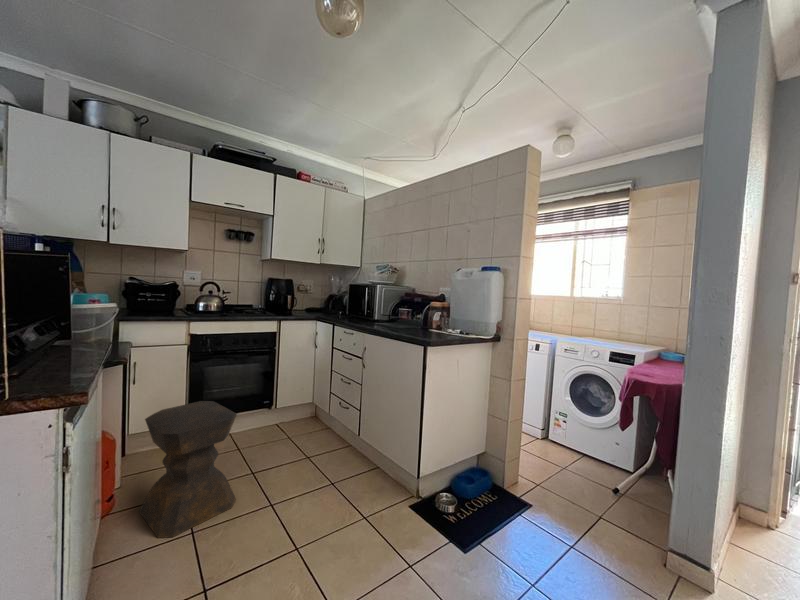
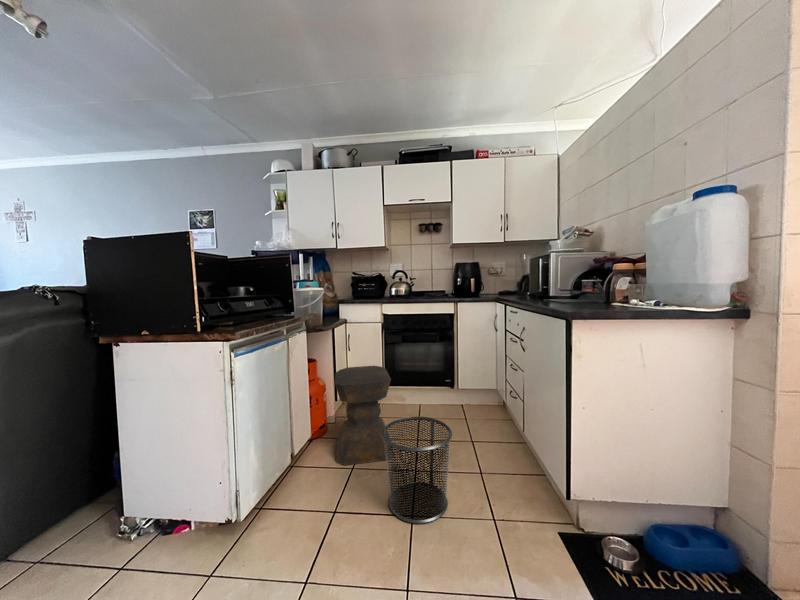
waste bin: none [256,445,331,559] -> present [382,416,452,524]

